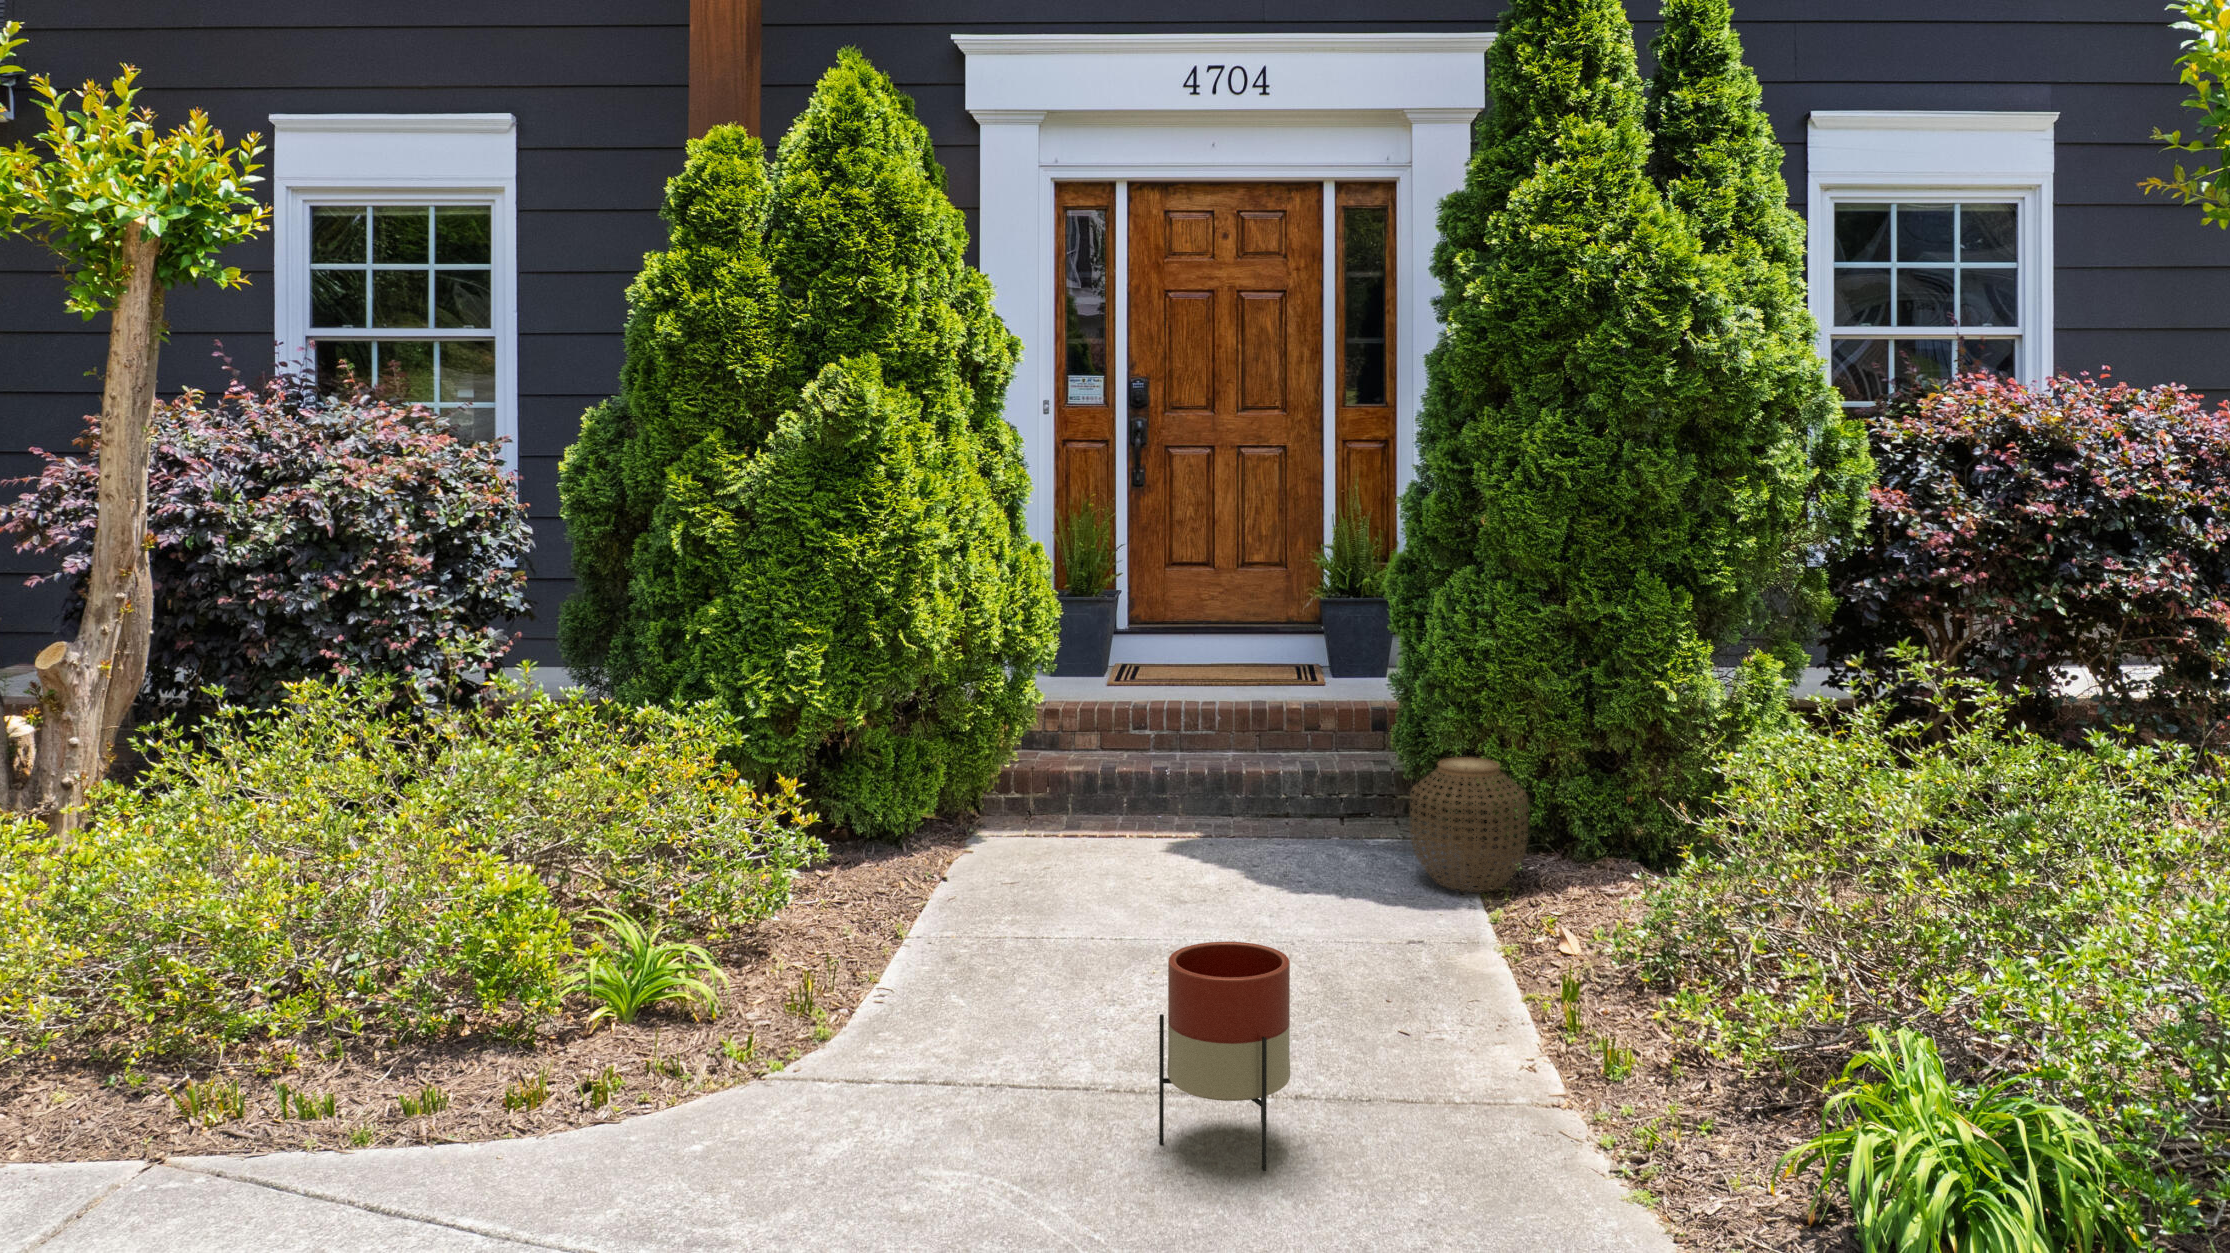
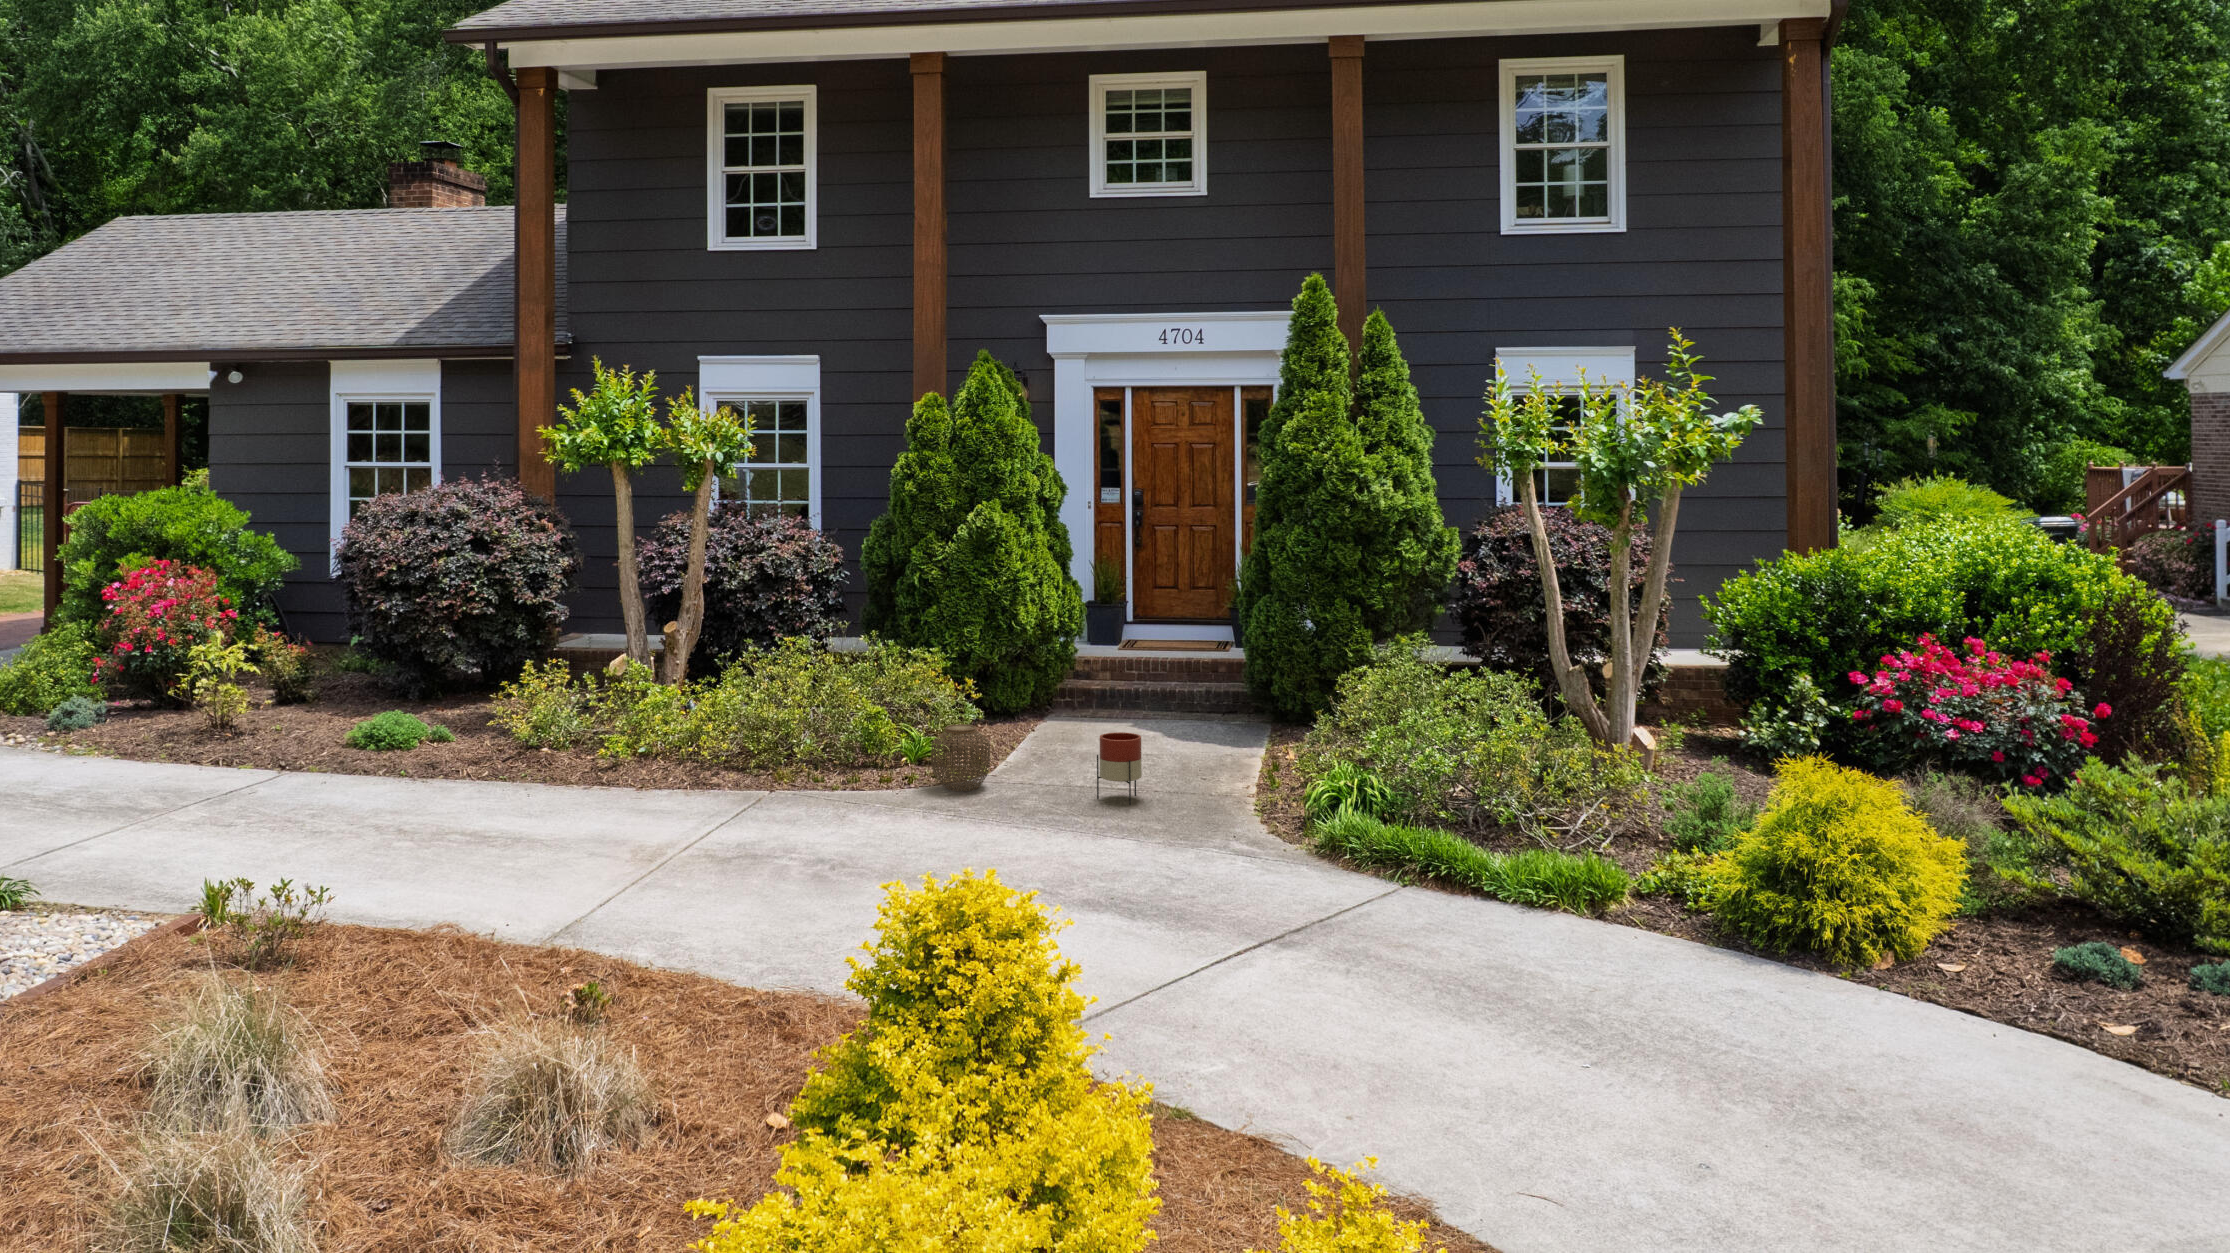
woven basket: present [1410,757,1528,892] -> present [931,724,990,792]

